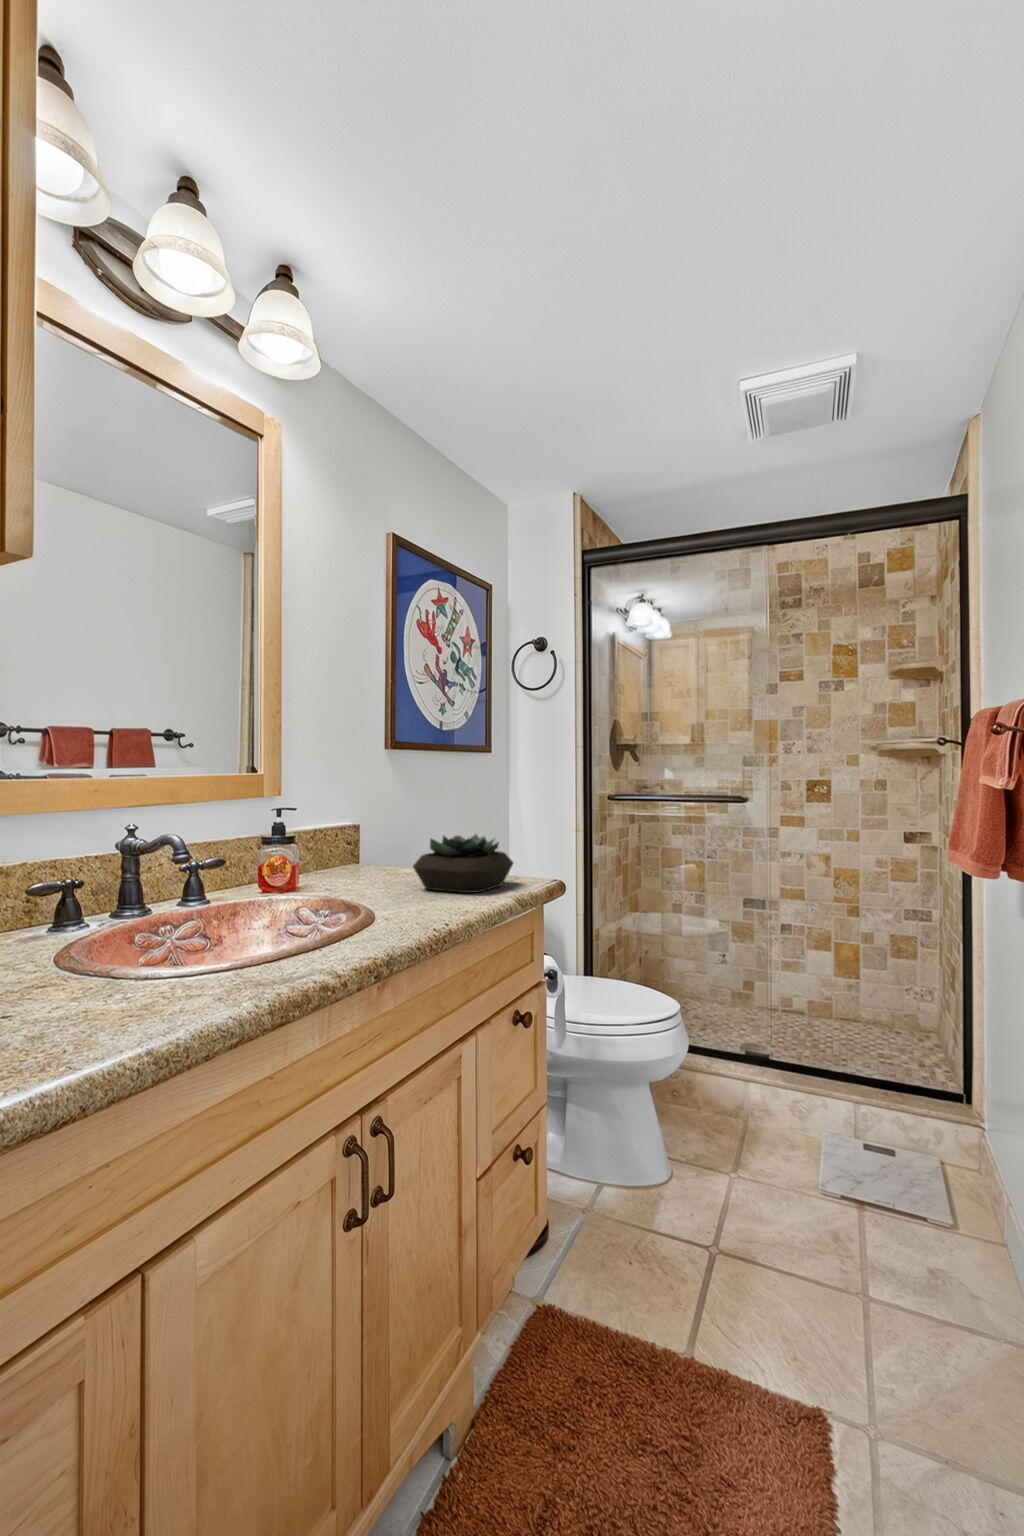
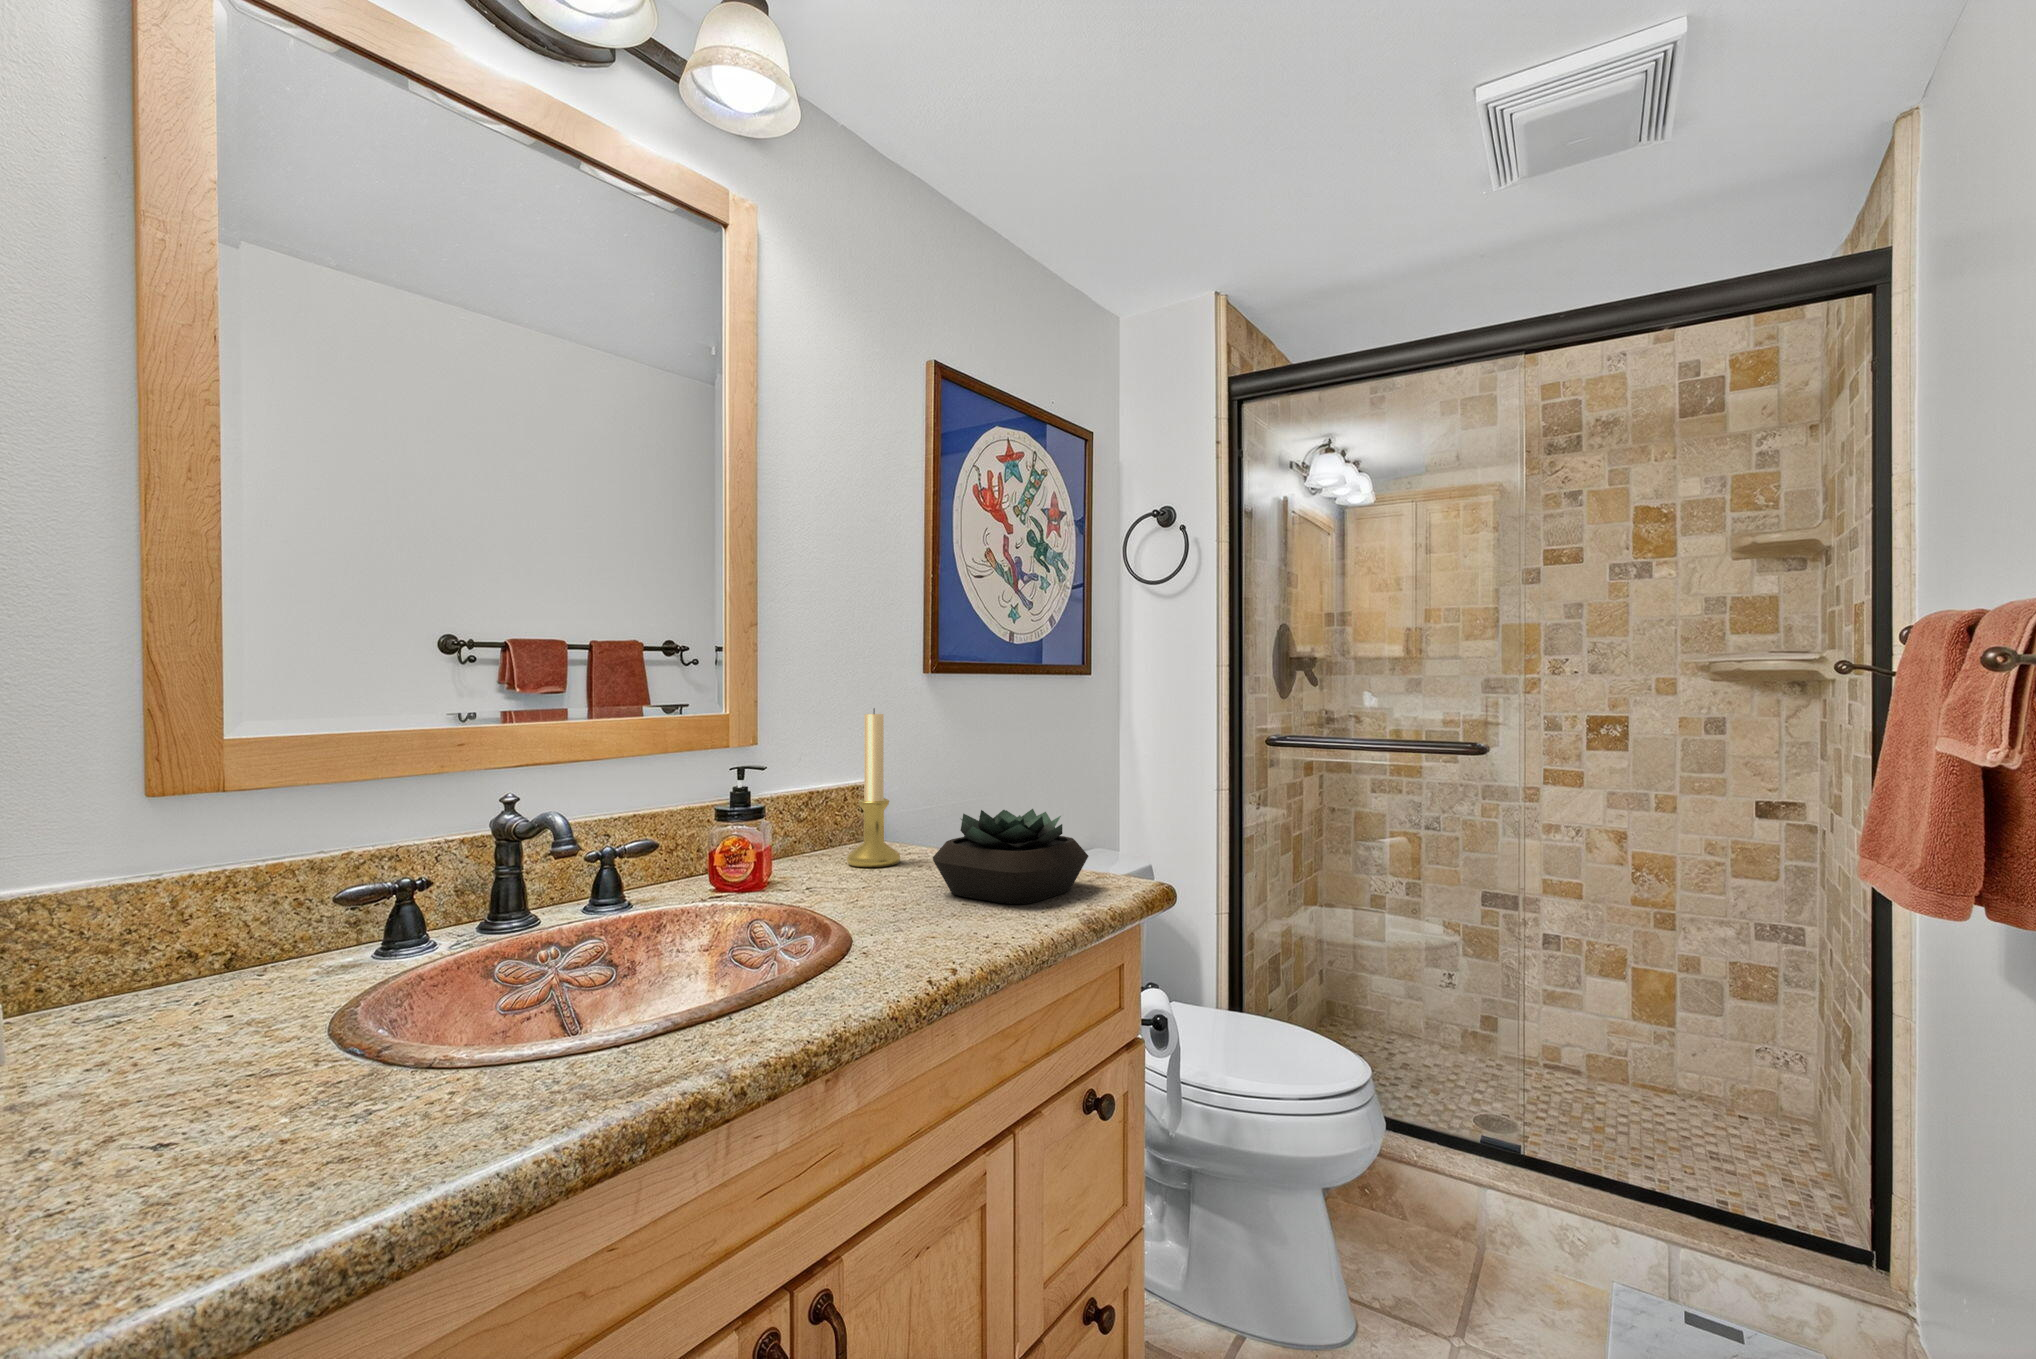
candle holder: none [344,771,380,878] -> present [847,708,900,867]

